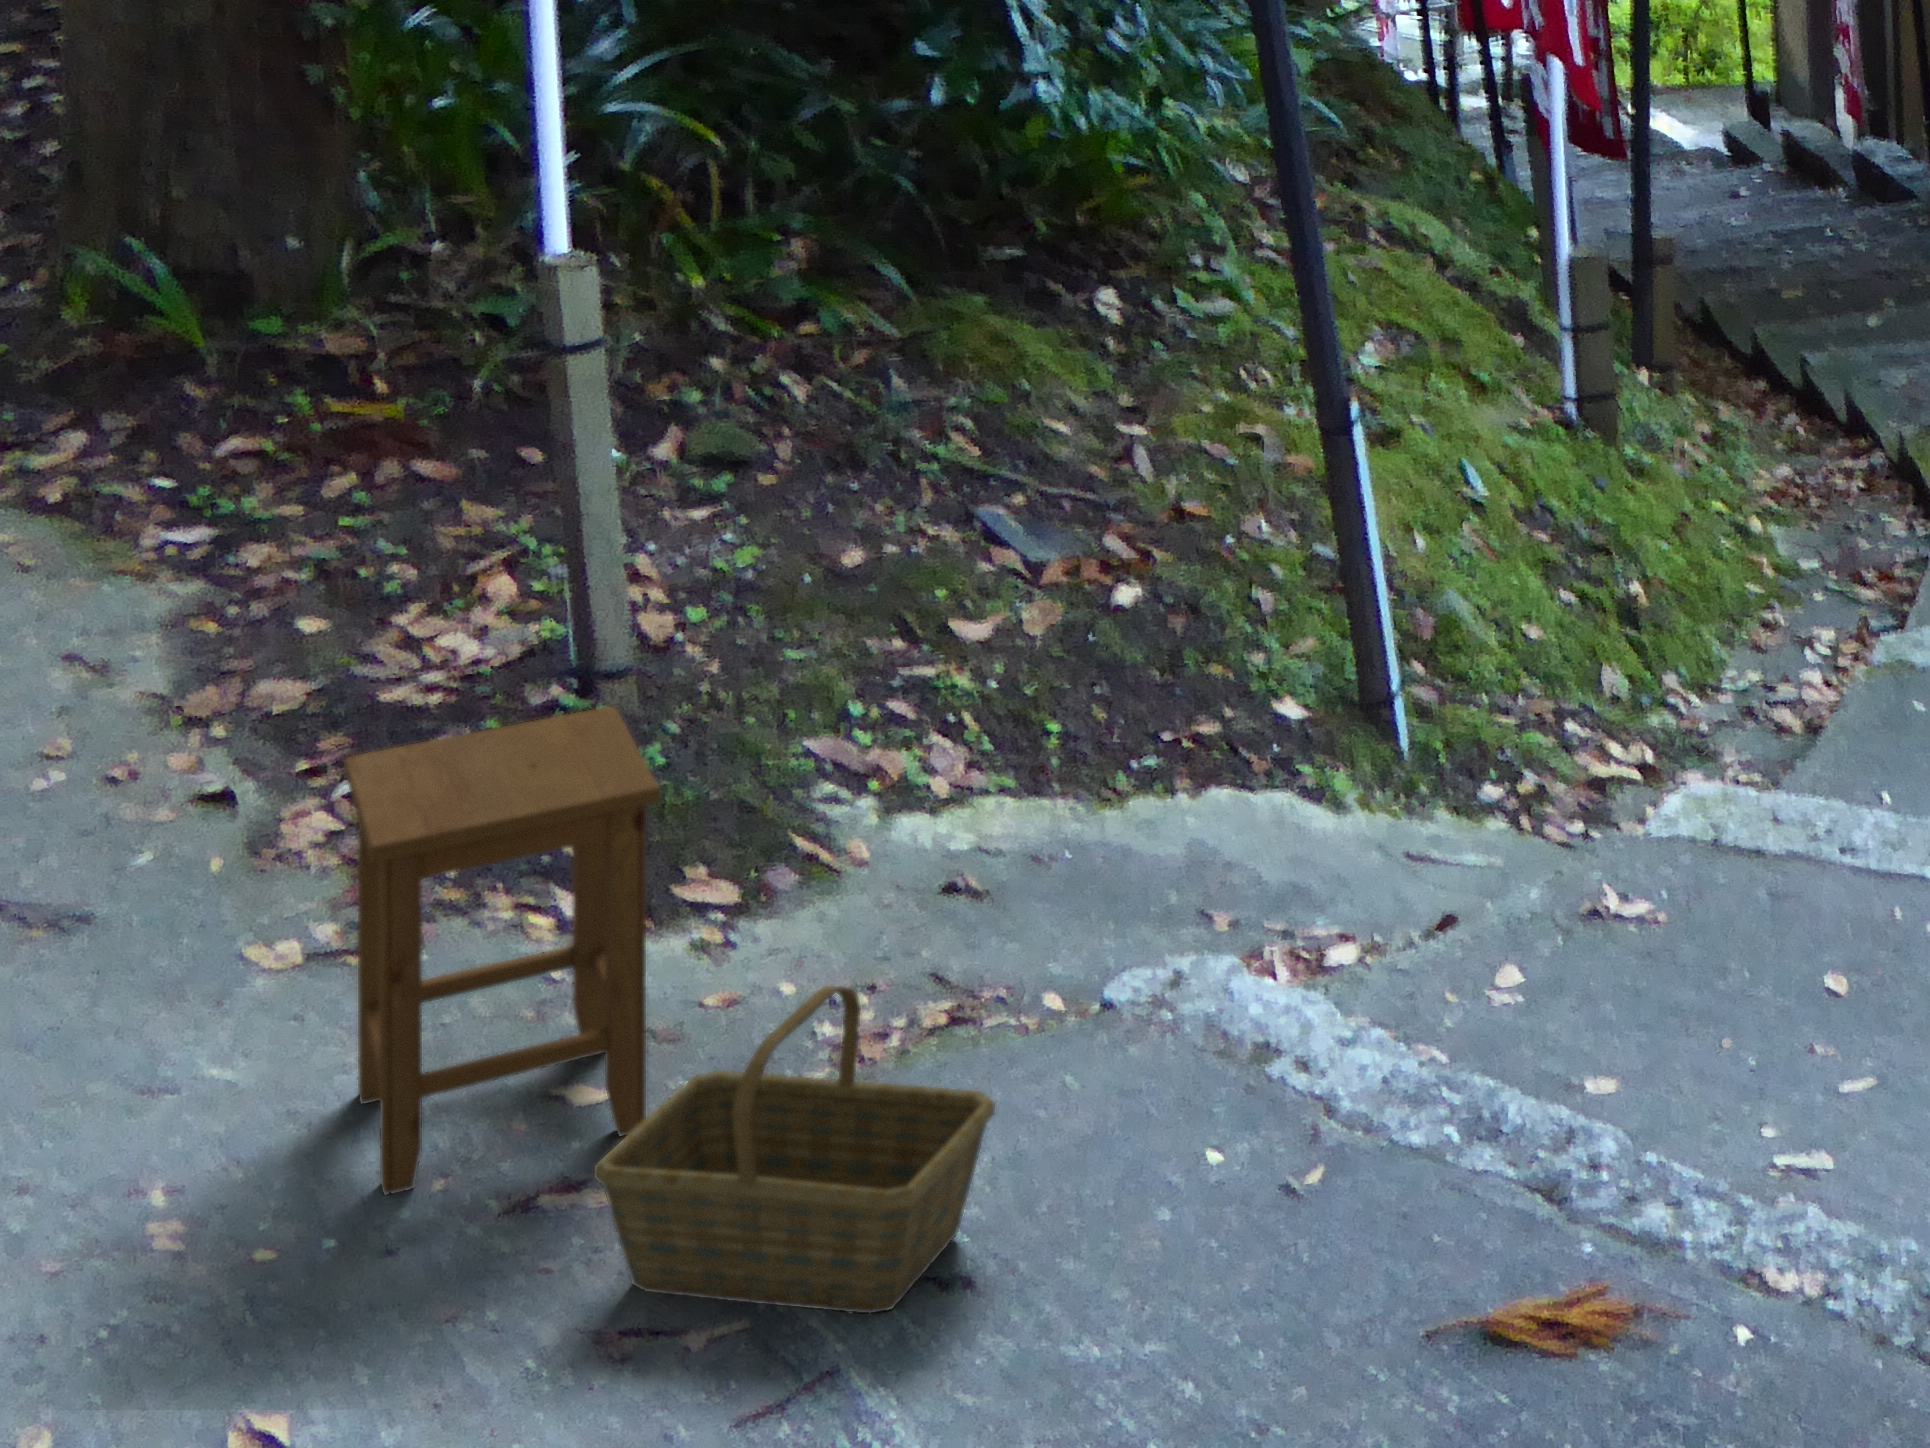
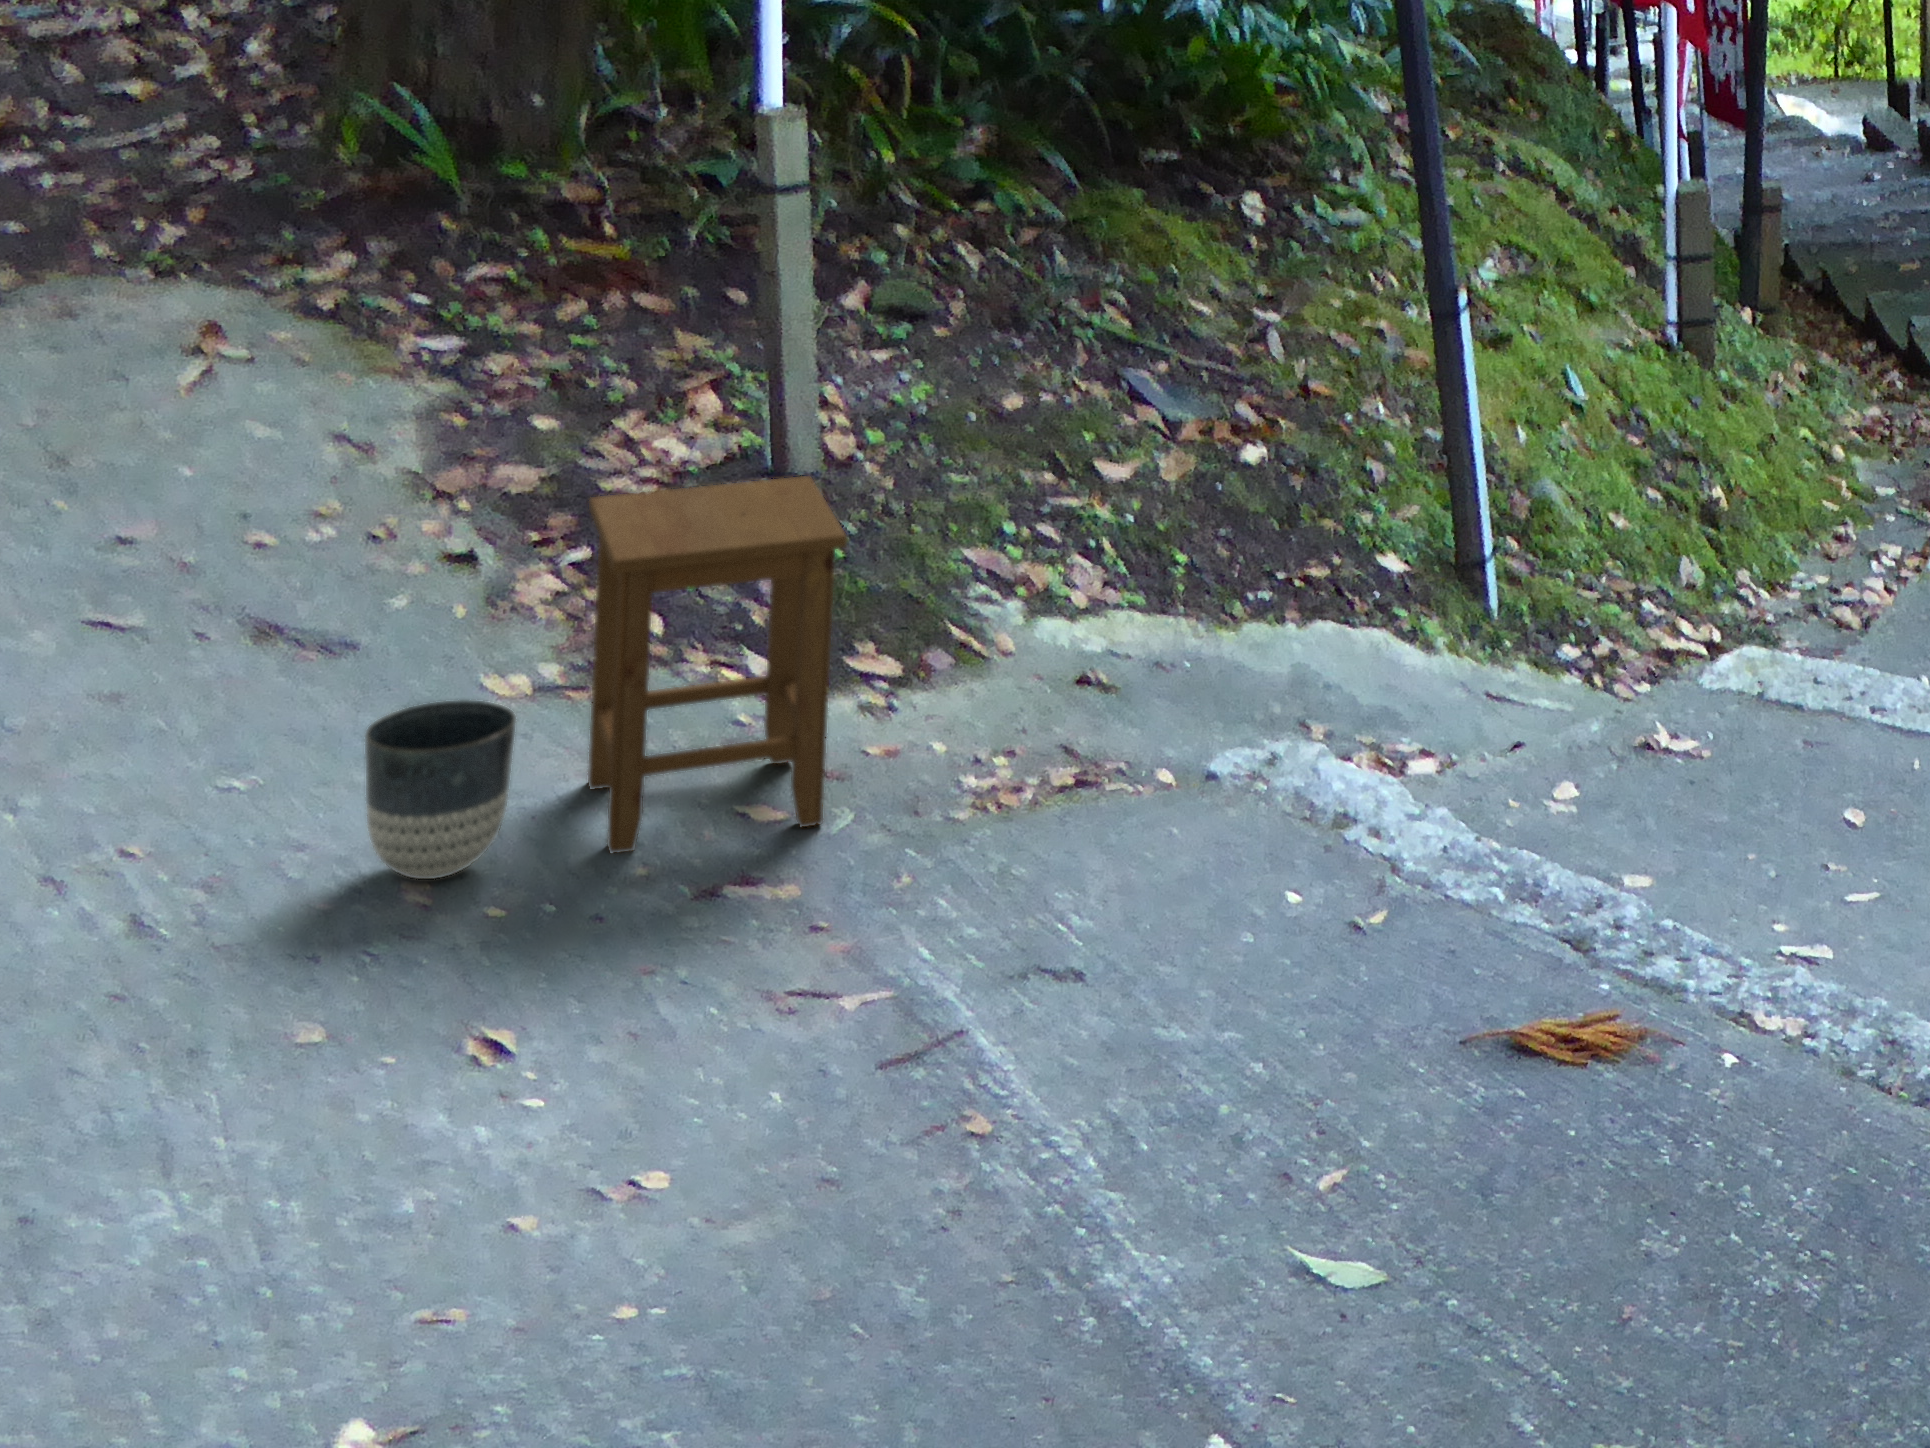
basket: present [594,986,995,1313] -> none [784,700,1111,964]
planter: none [65,1026,256,1257] -> present [365,700,516,879]

